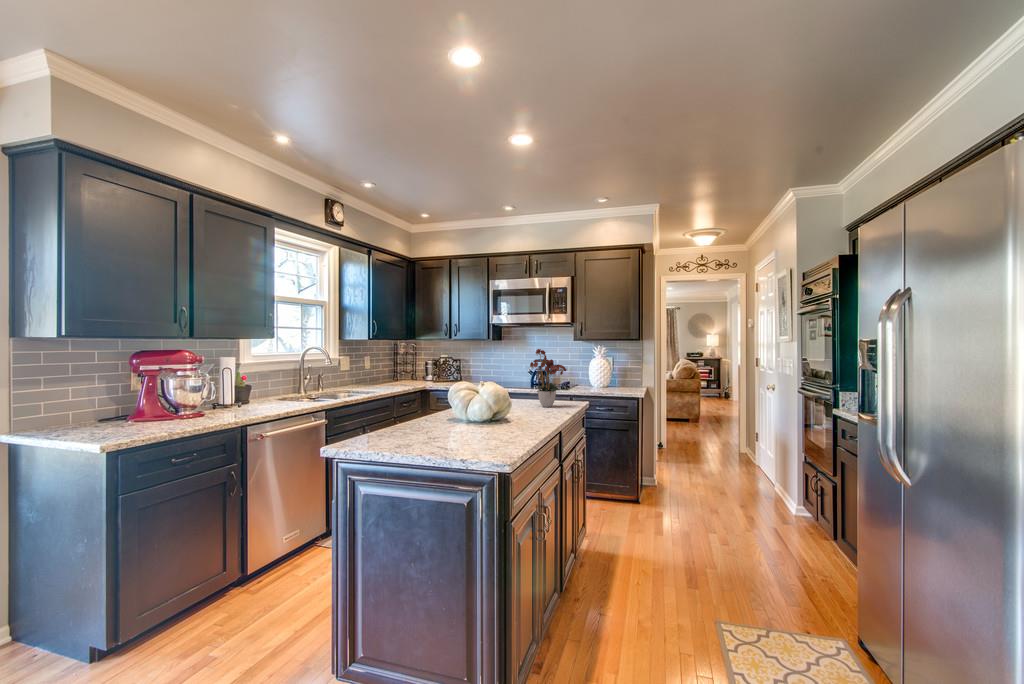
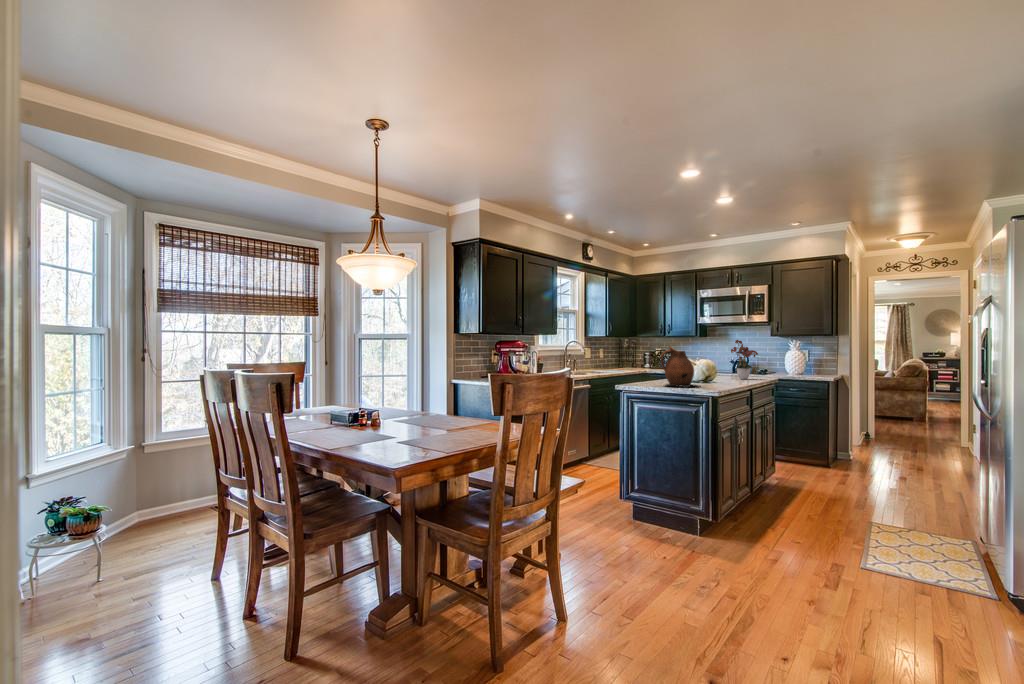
ceramic pitcher: none [412,367,483,447] -> present [661,346,699,387]

